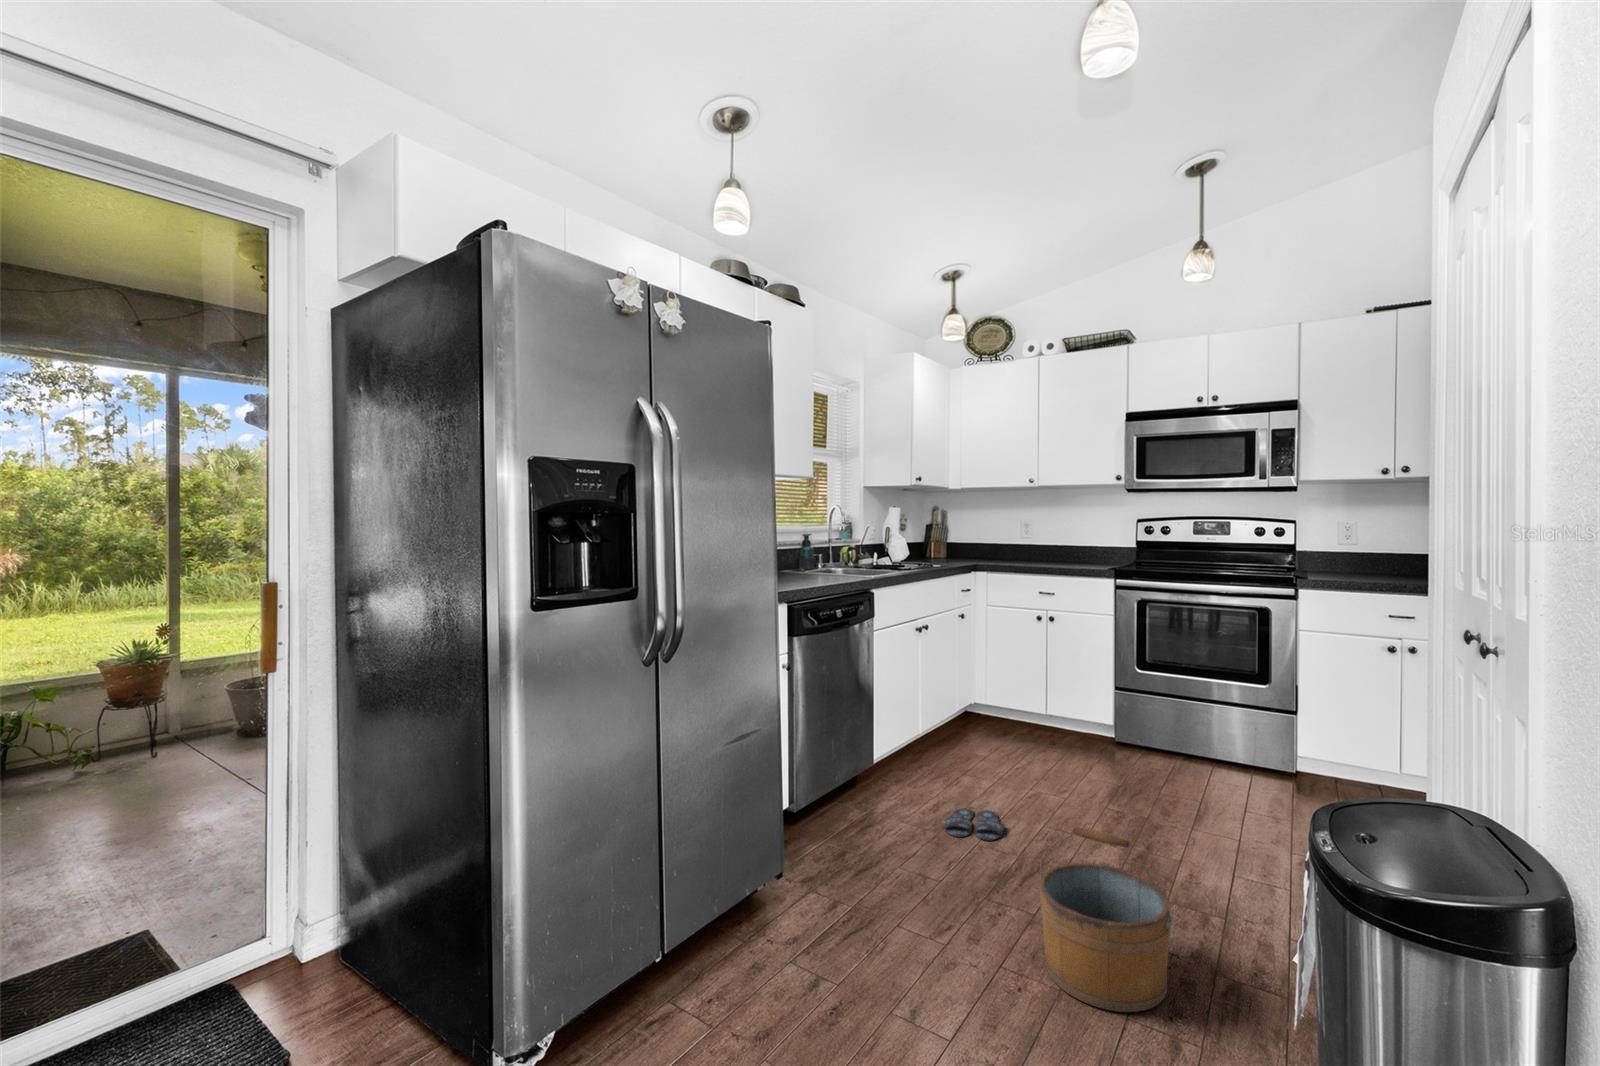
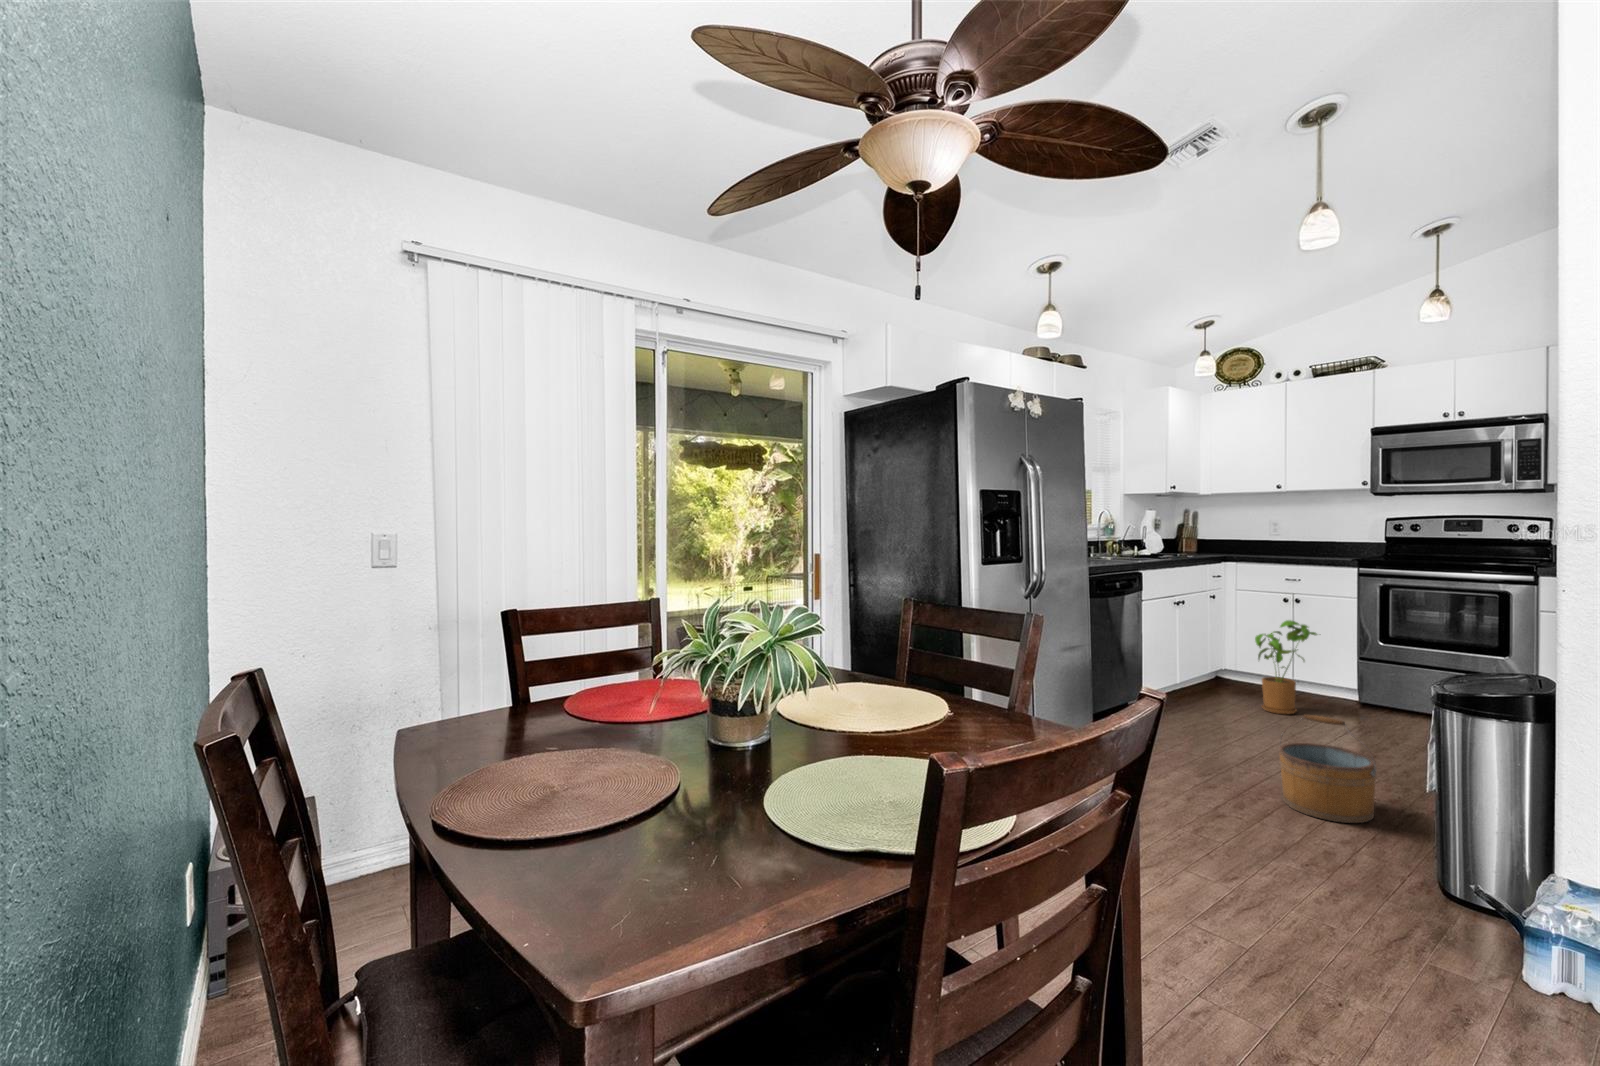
house plant: none [1007,650,1079,771] -> present [1255,620,1317,714]
slippers: present [943,809,1005,841] -> none [1203,728,1254,746]

